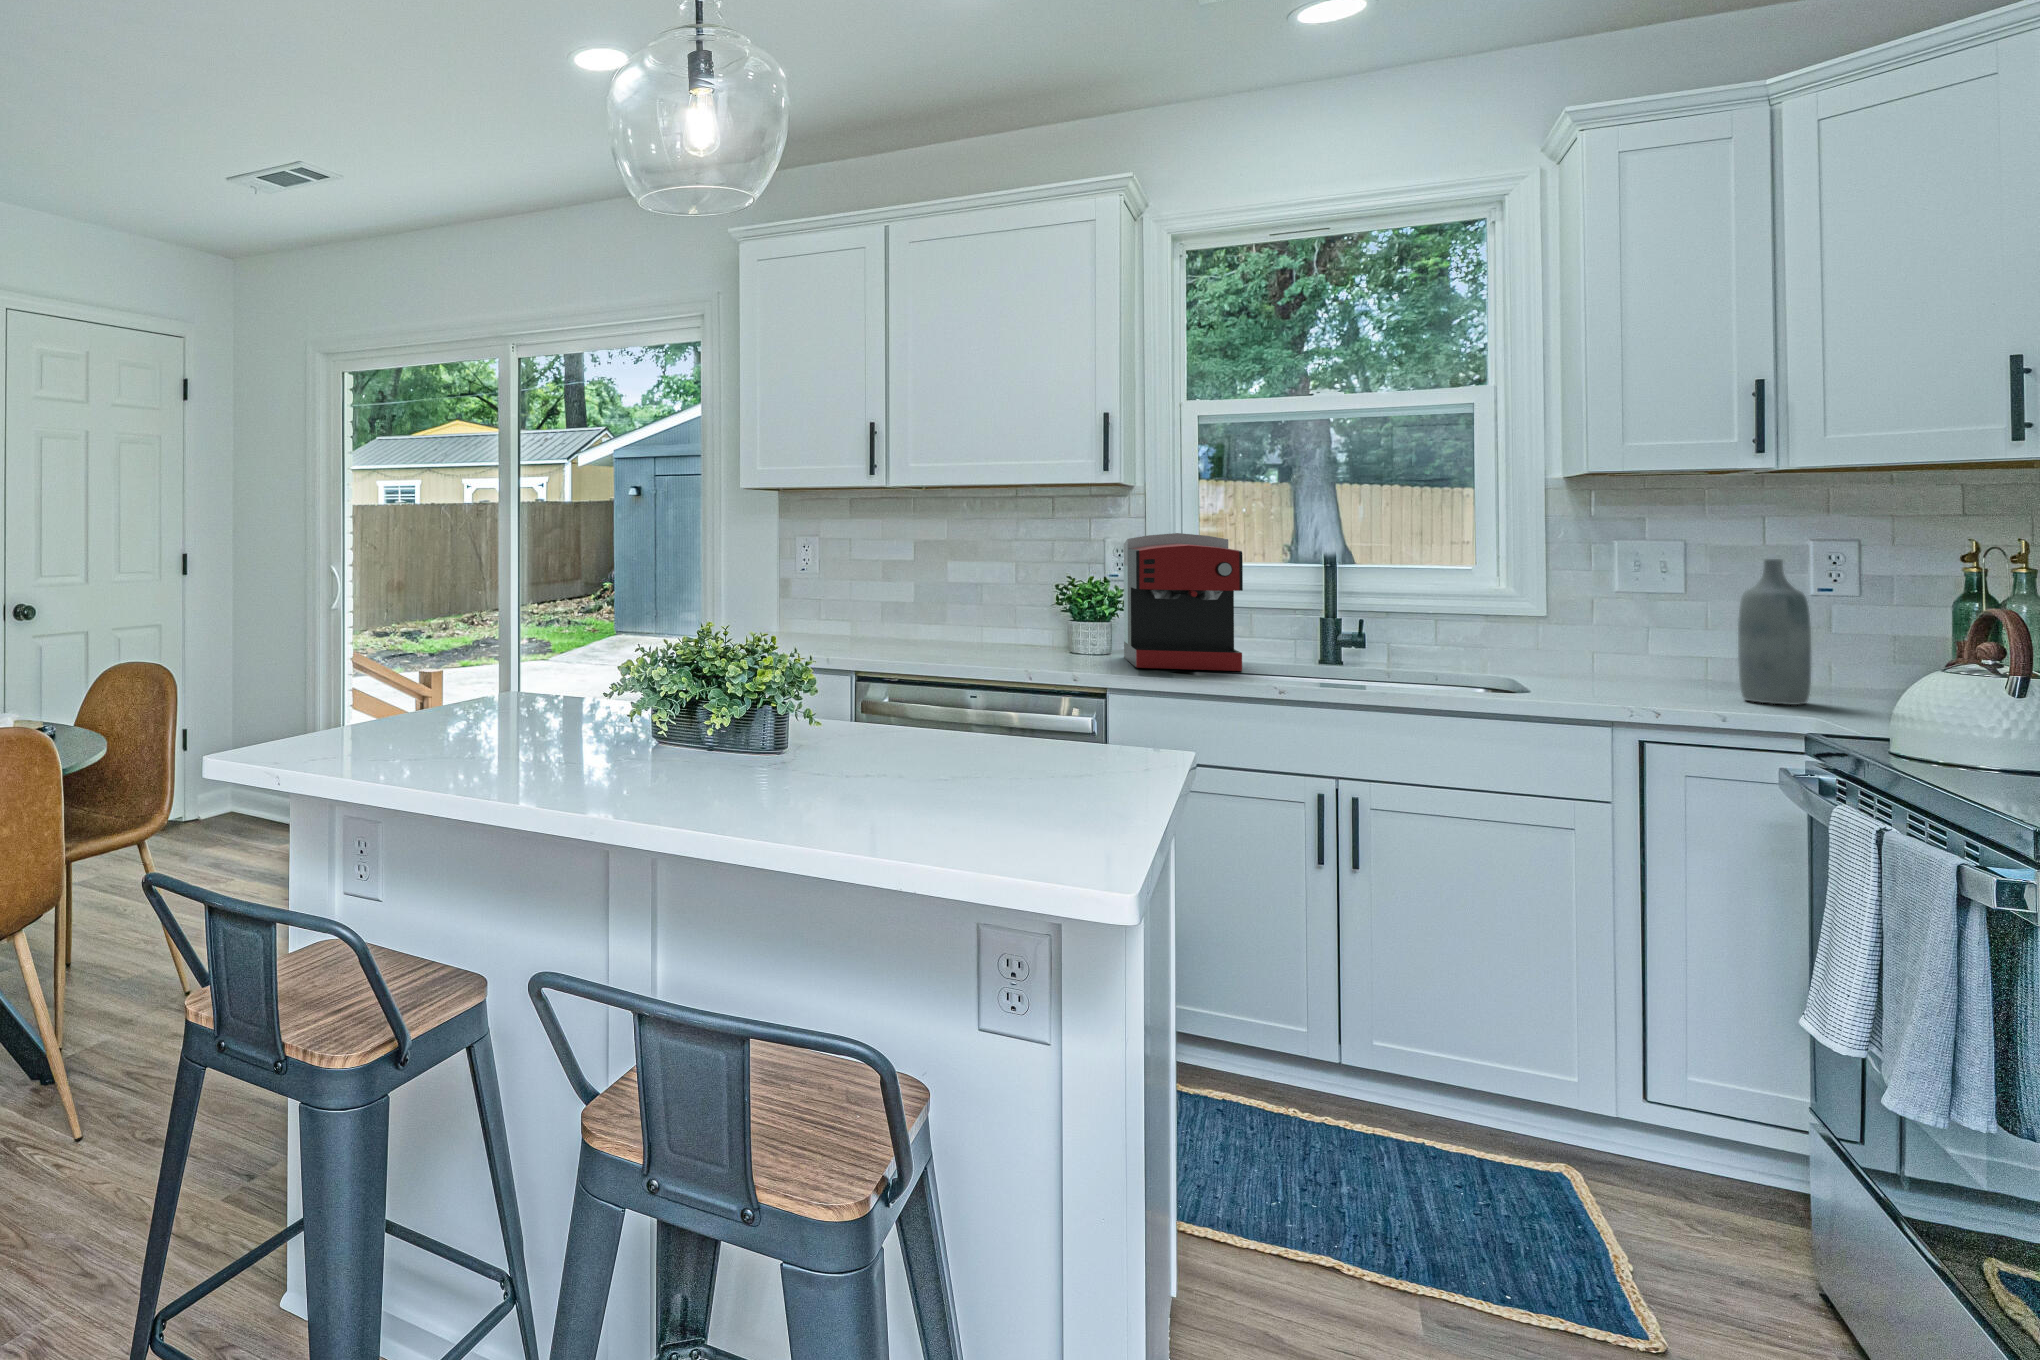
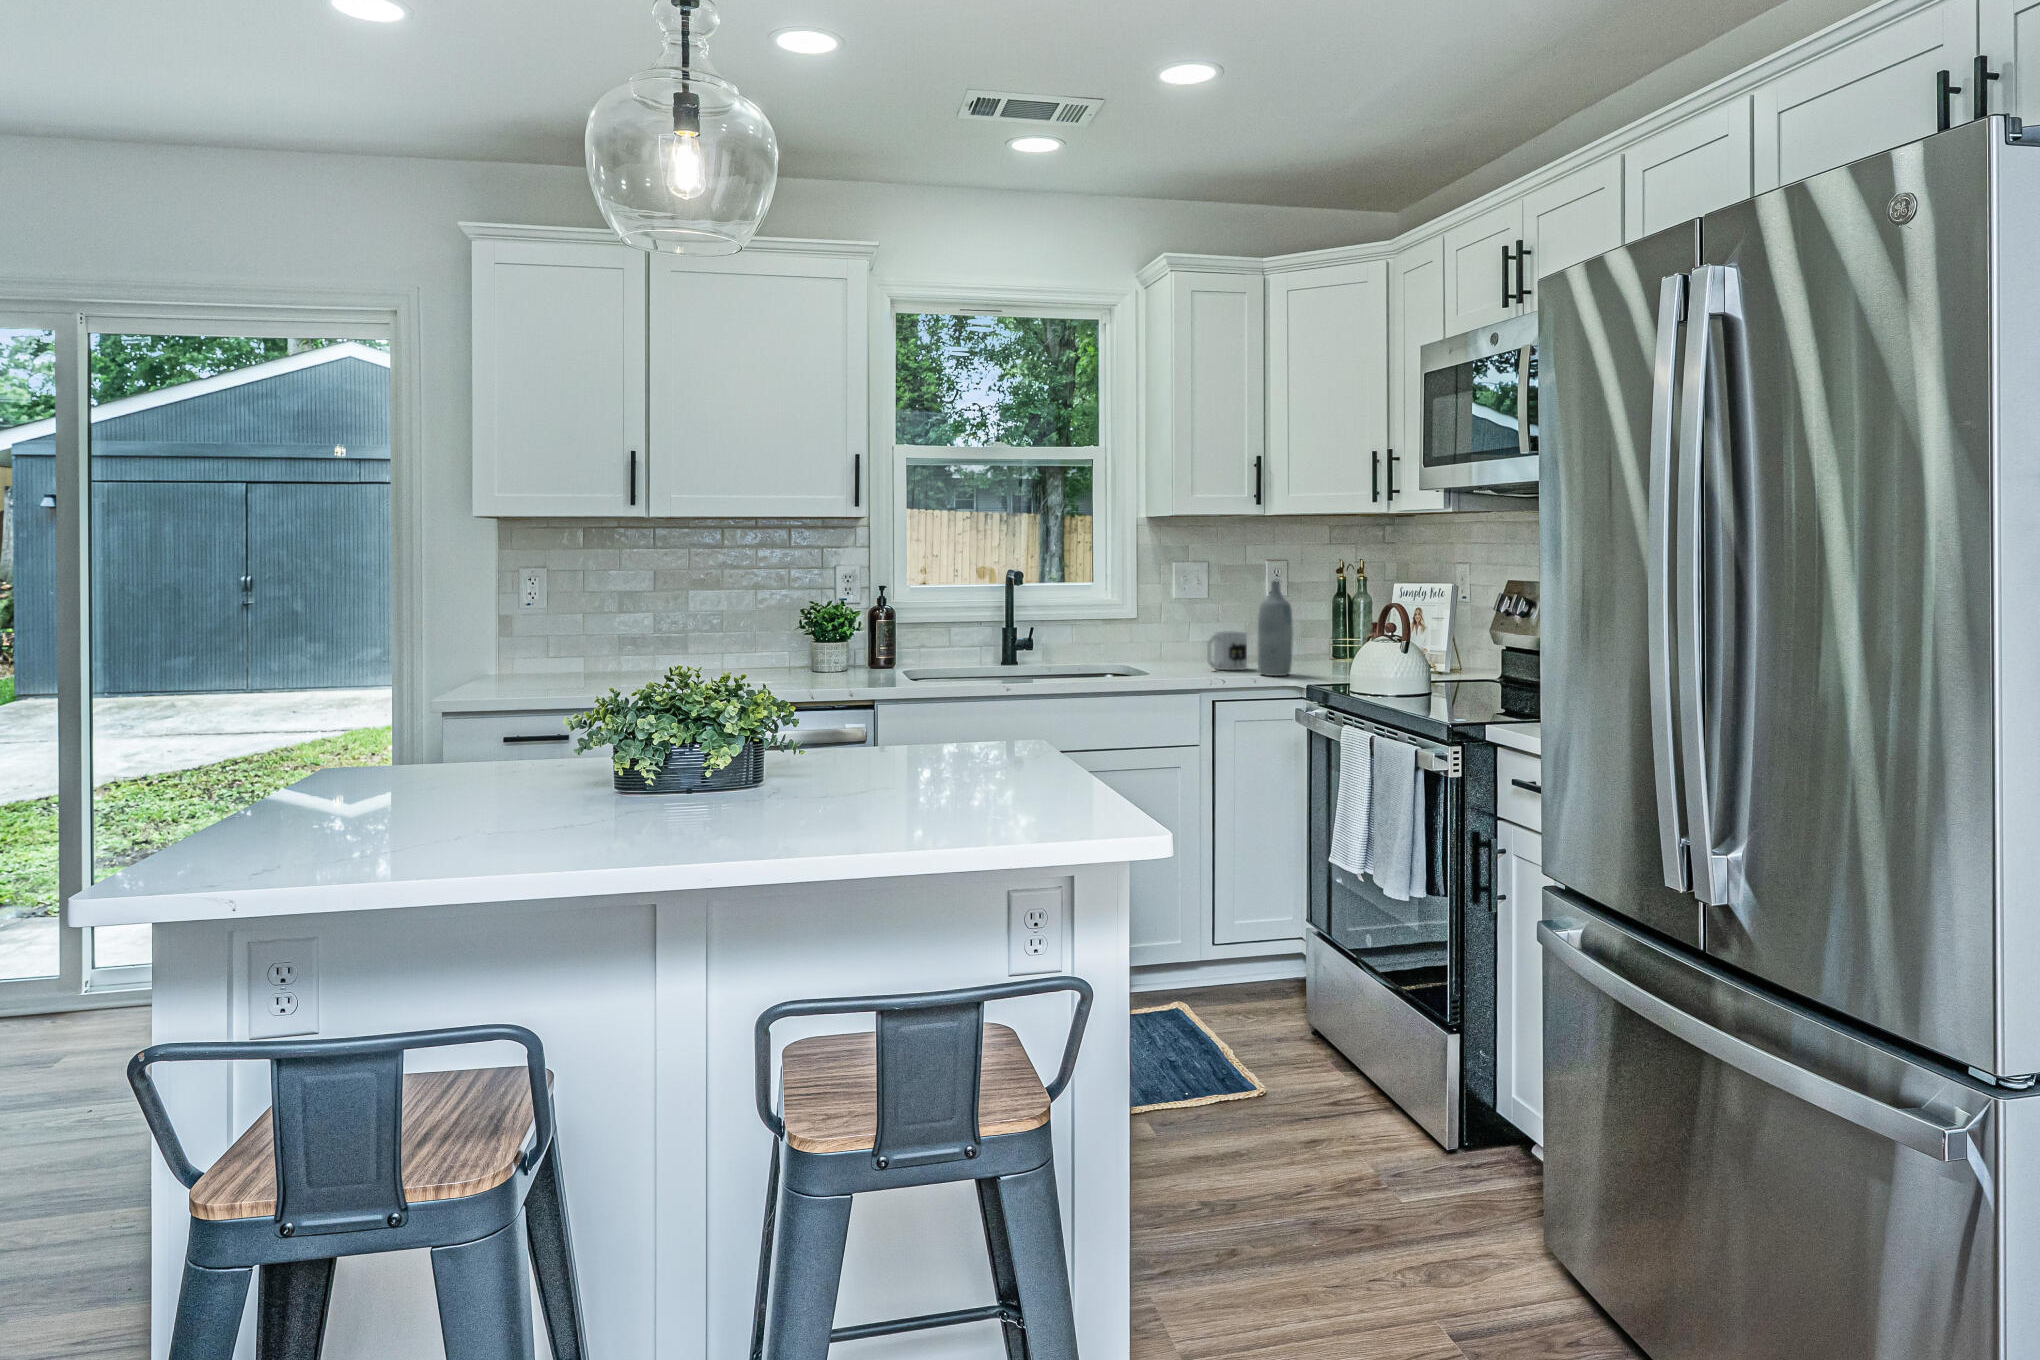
coffee maker: present [1124,533,1243,671] -> none [853,563,959,682]
mug: none [1646,633,1728,691] -> present [1207,632,1247,670]

